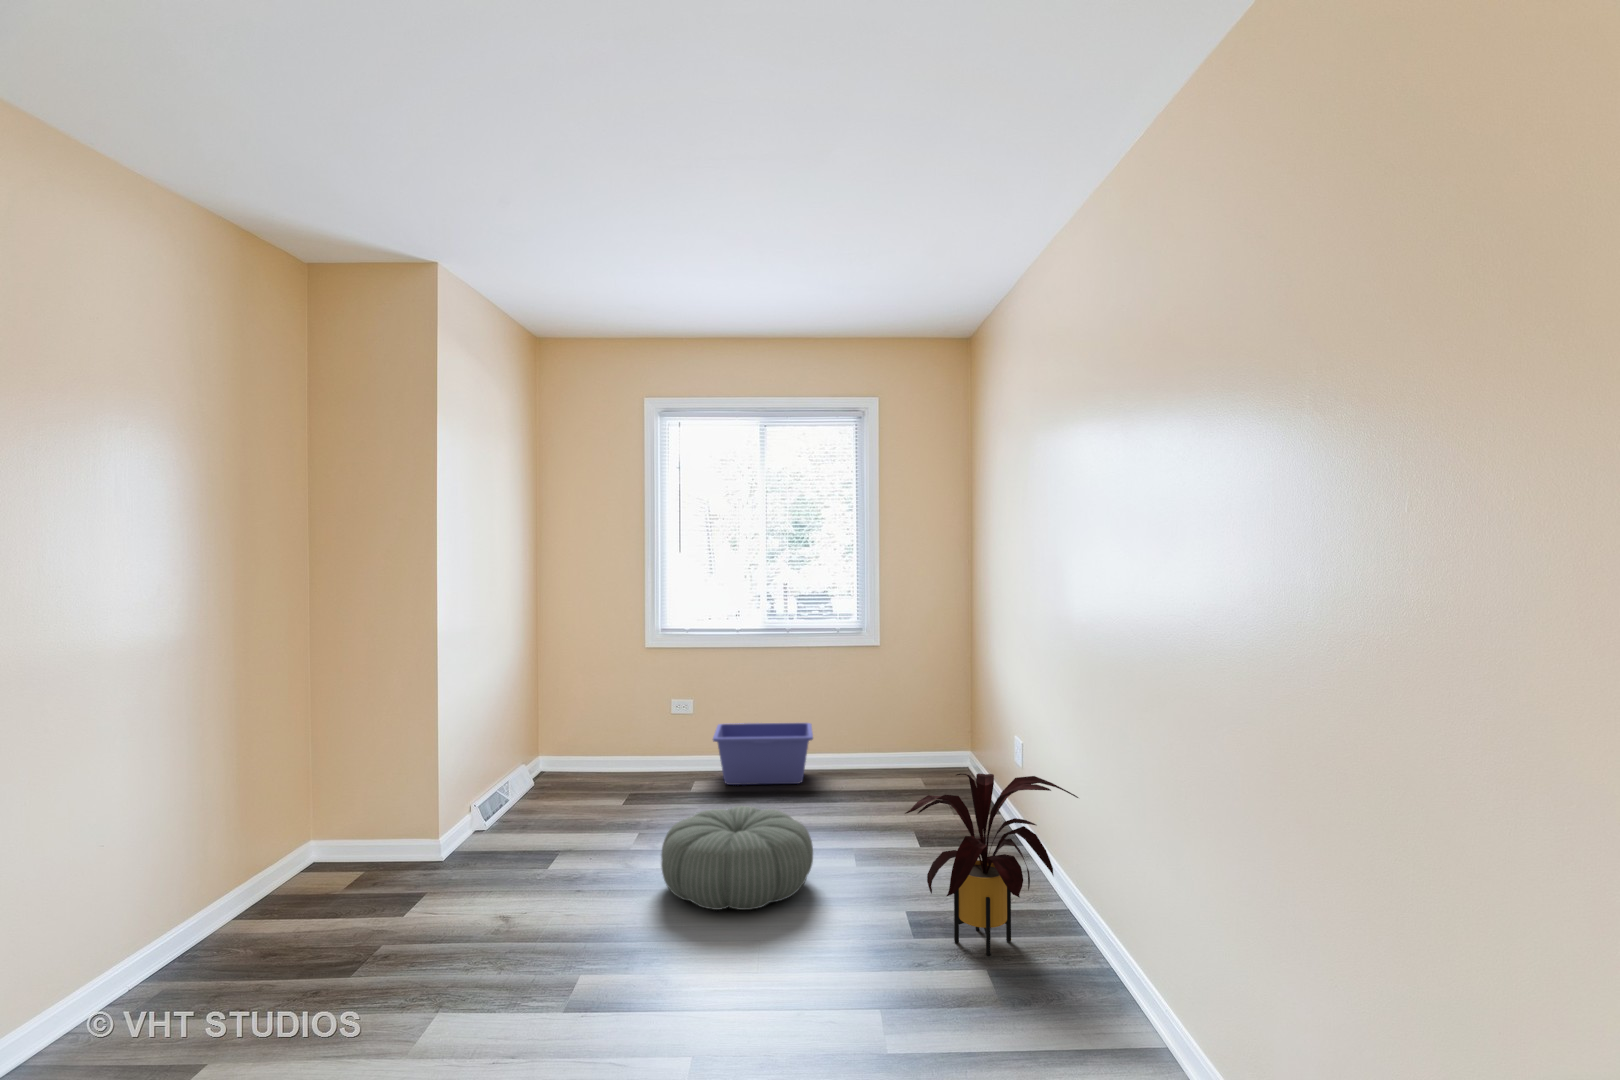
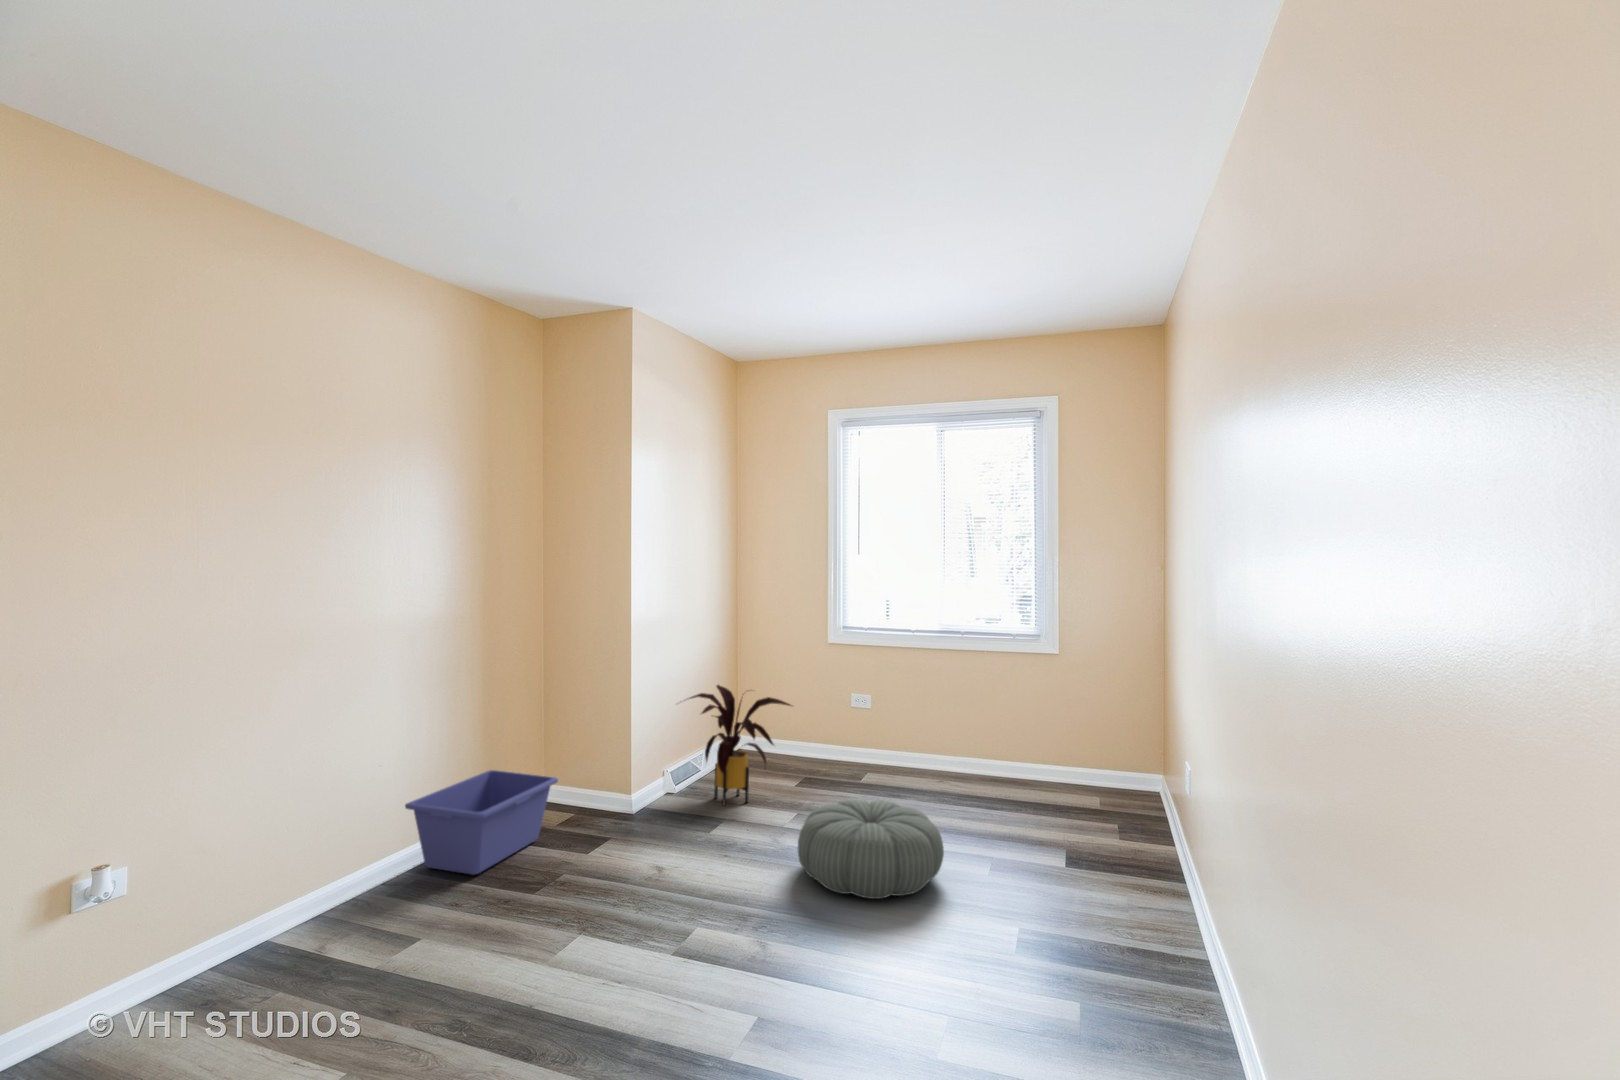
storage bin: present [713,723,813,785] -> present [405,770,558,875]
house plant: present [905,773,1078,955] -> present [687,685,791,806]

